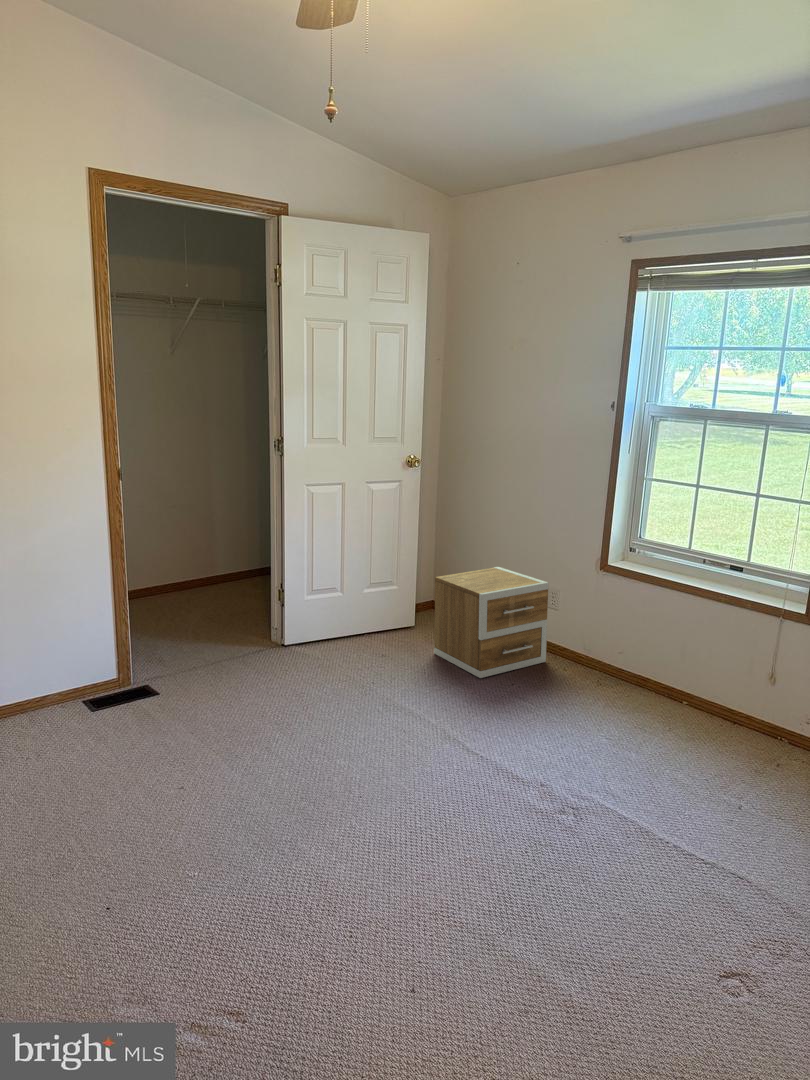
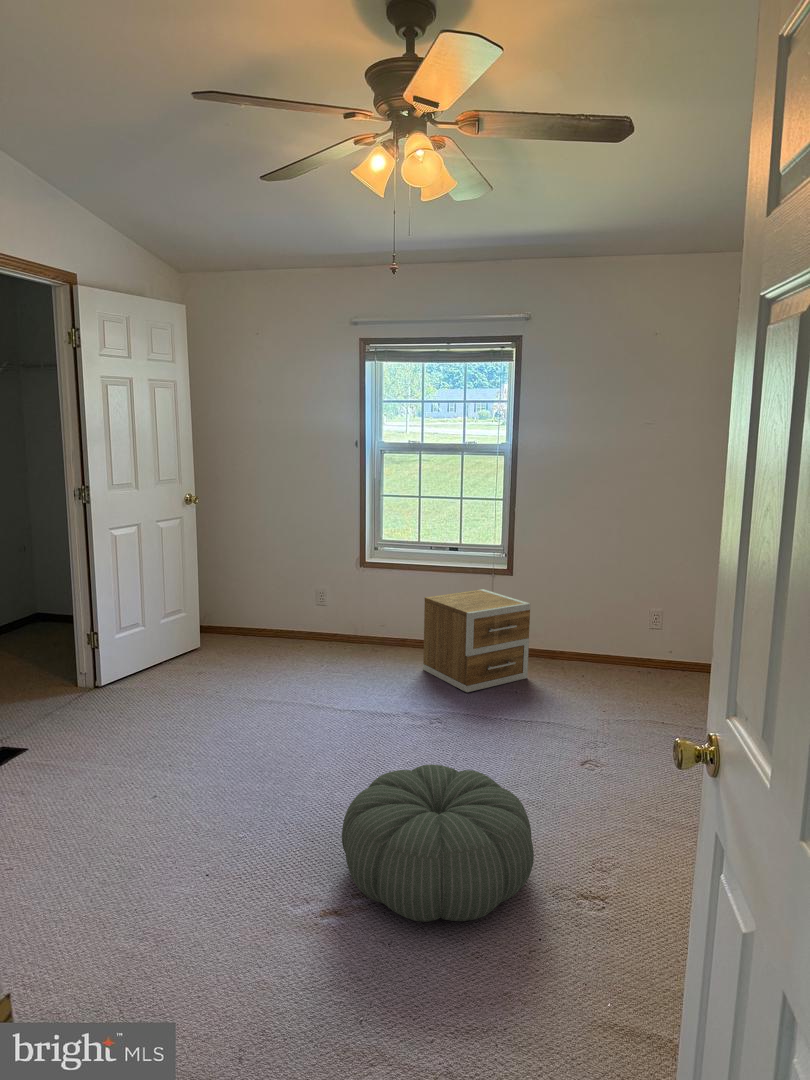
pouf: none [344,759,543,921] -> present [342,765,534,922]

